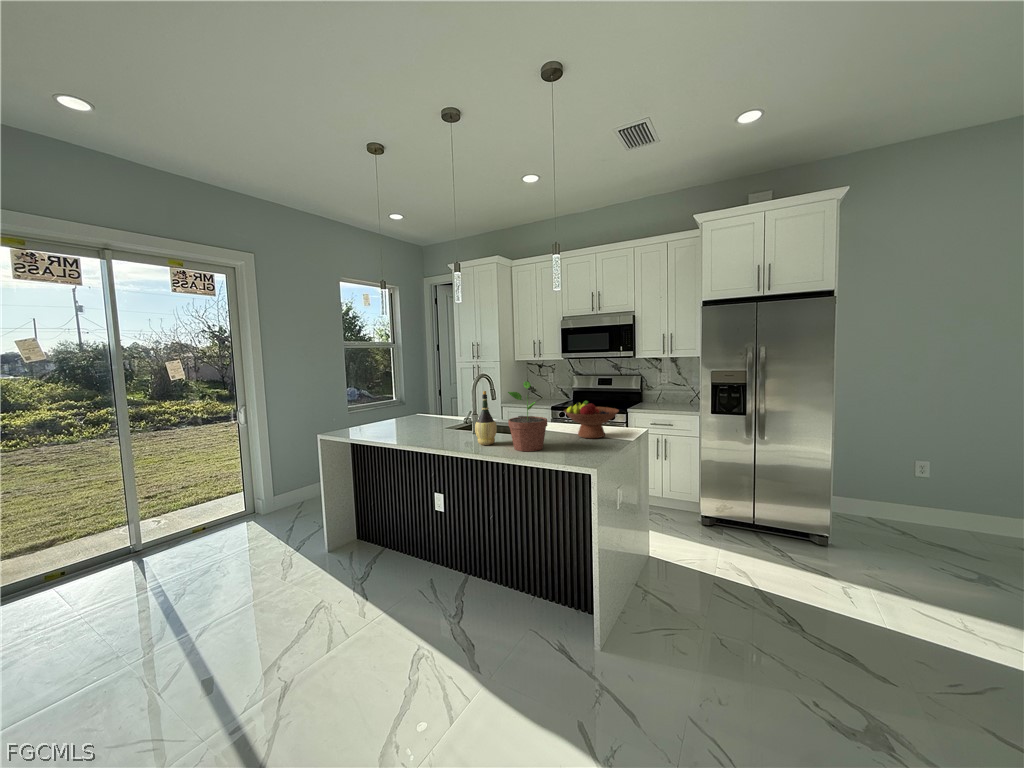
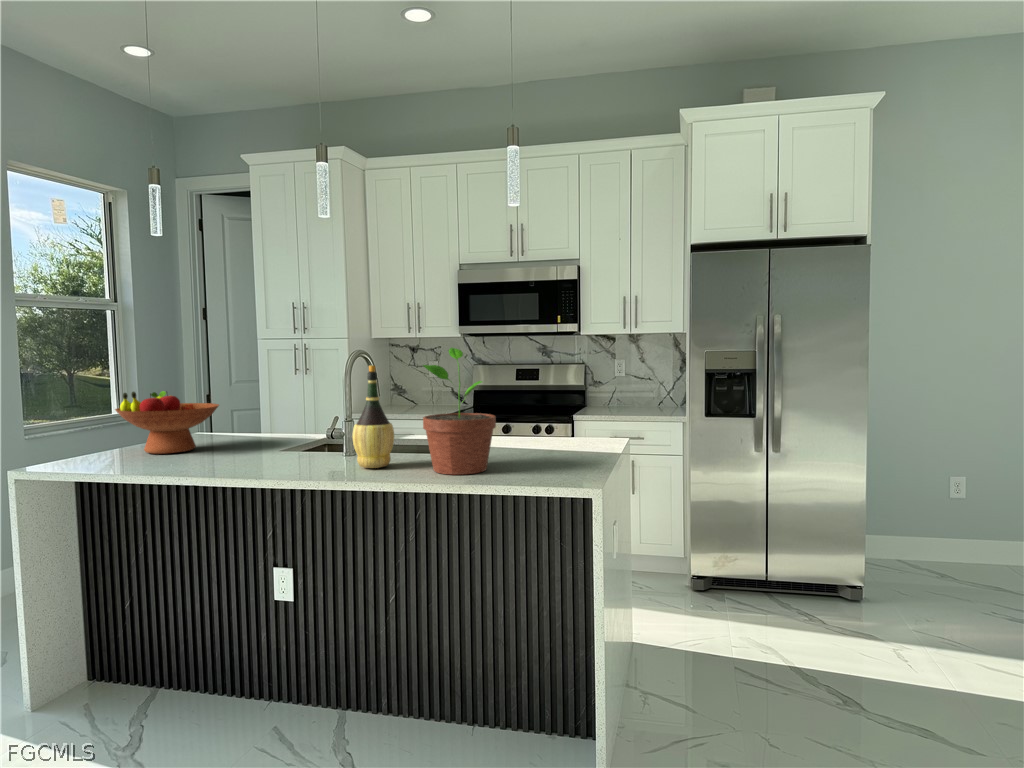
fruit bowl: present [564,401,619,438] -> present [115,391,219,454]

